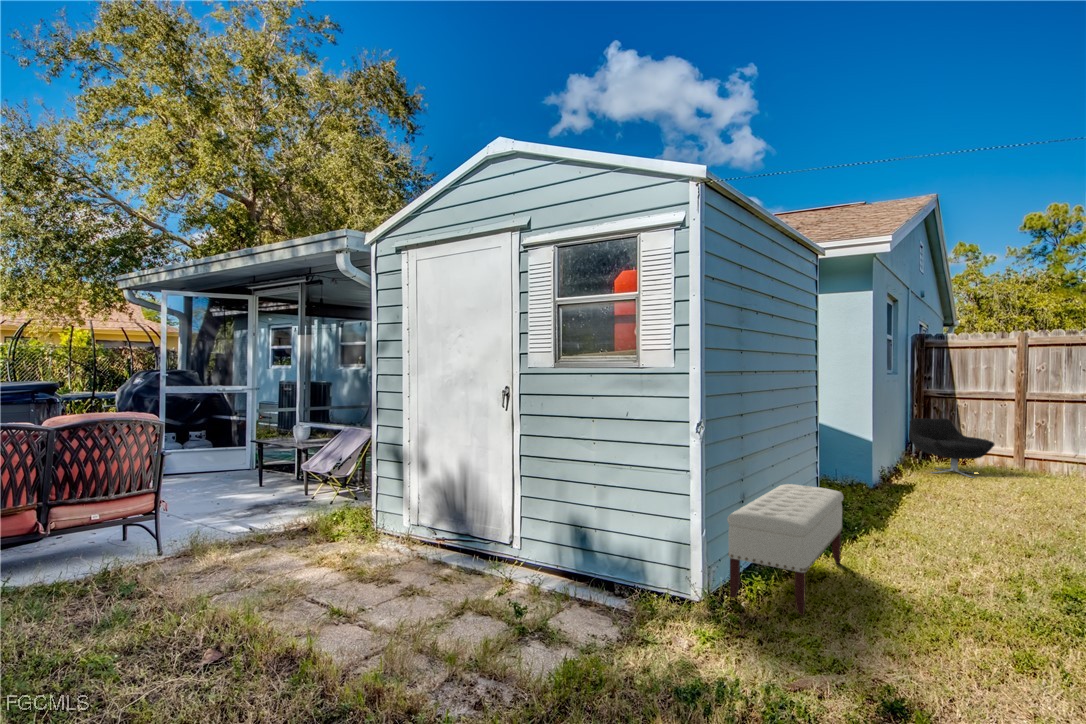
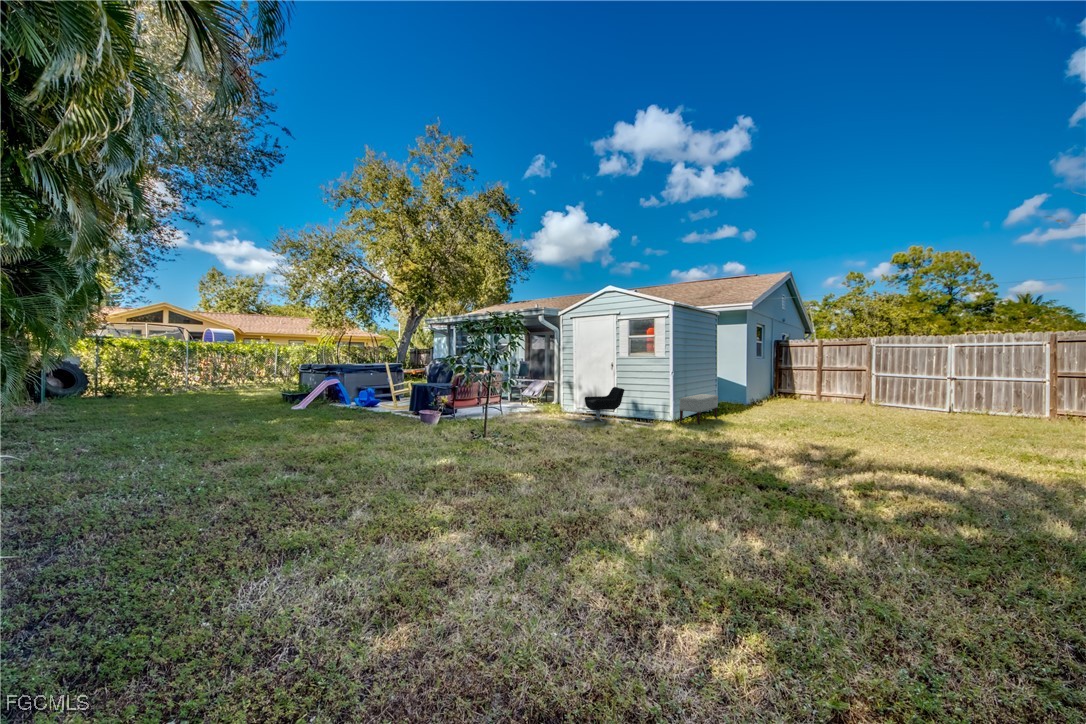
lounge chair: present [909,418,994,478] -> present [585,387,624,421]

